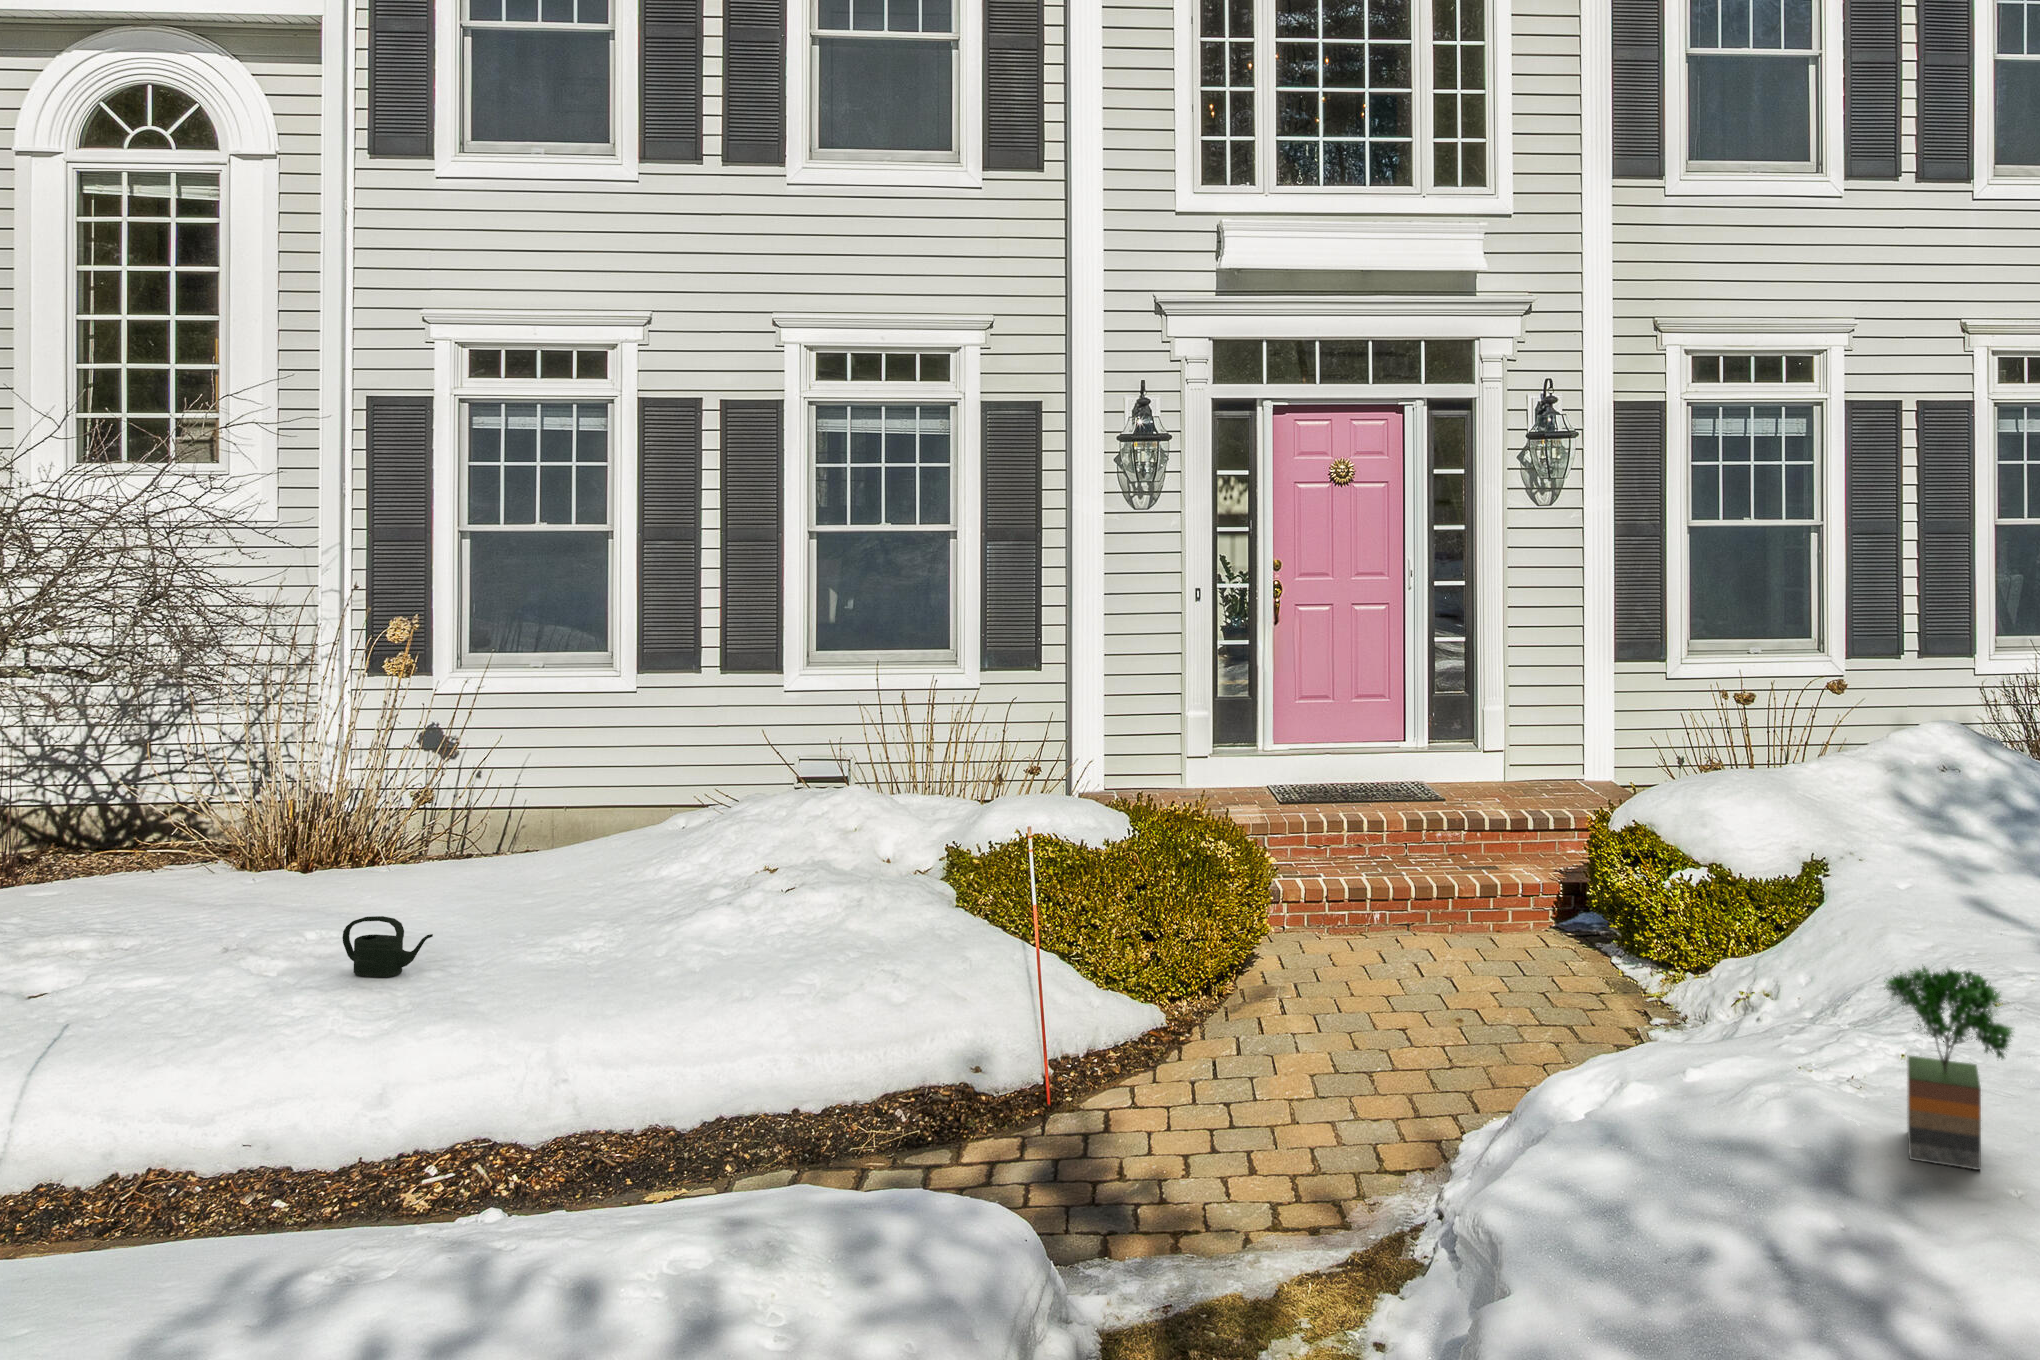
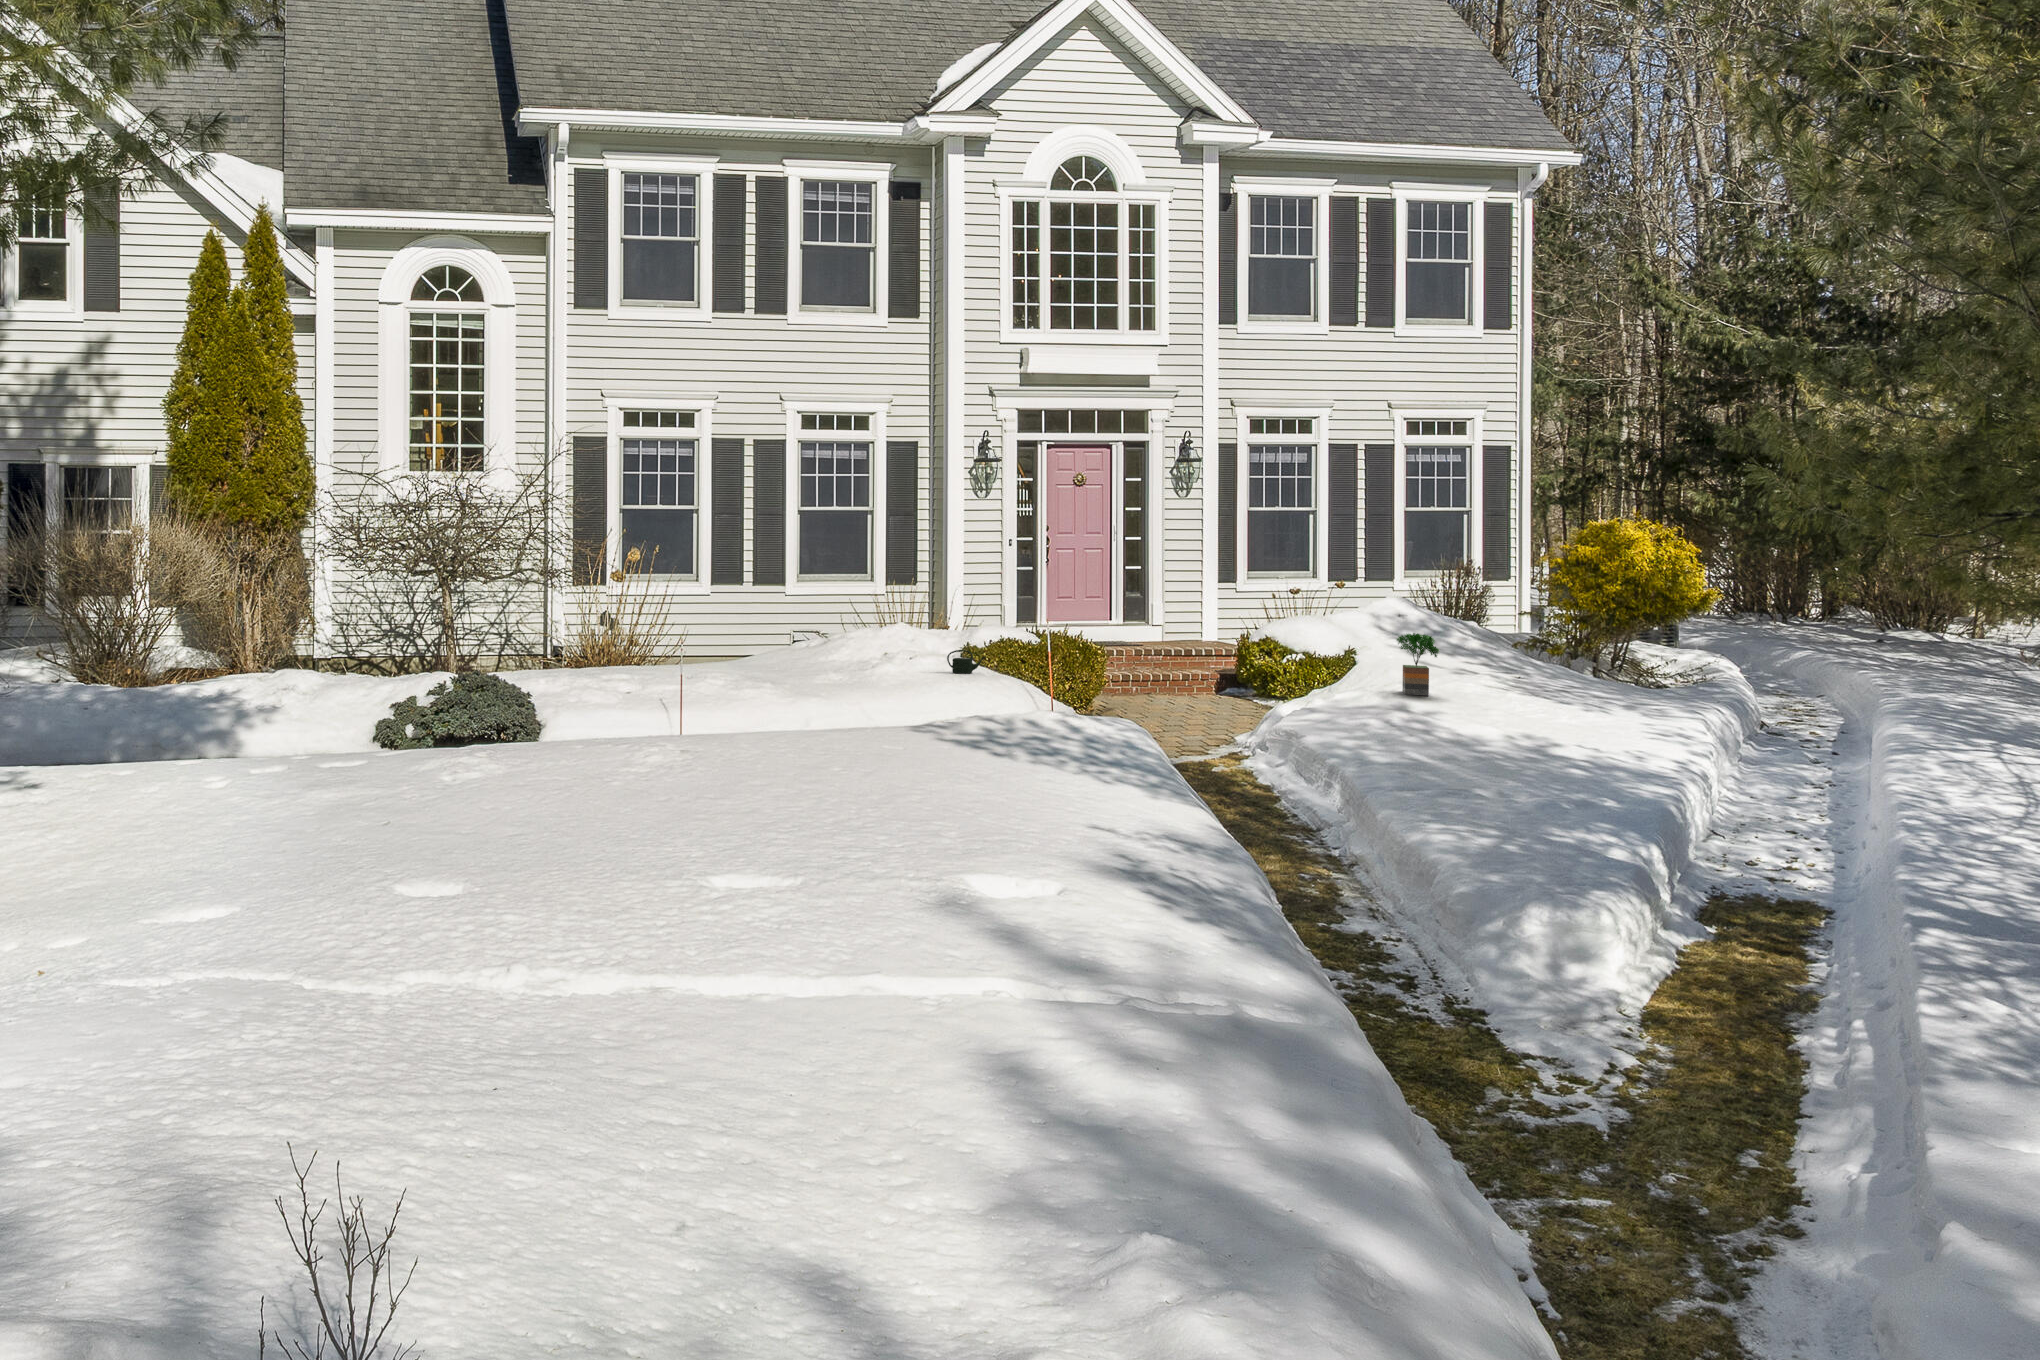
watering can: present [342,916,433,977] -> present [947,650,986,674]

